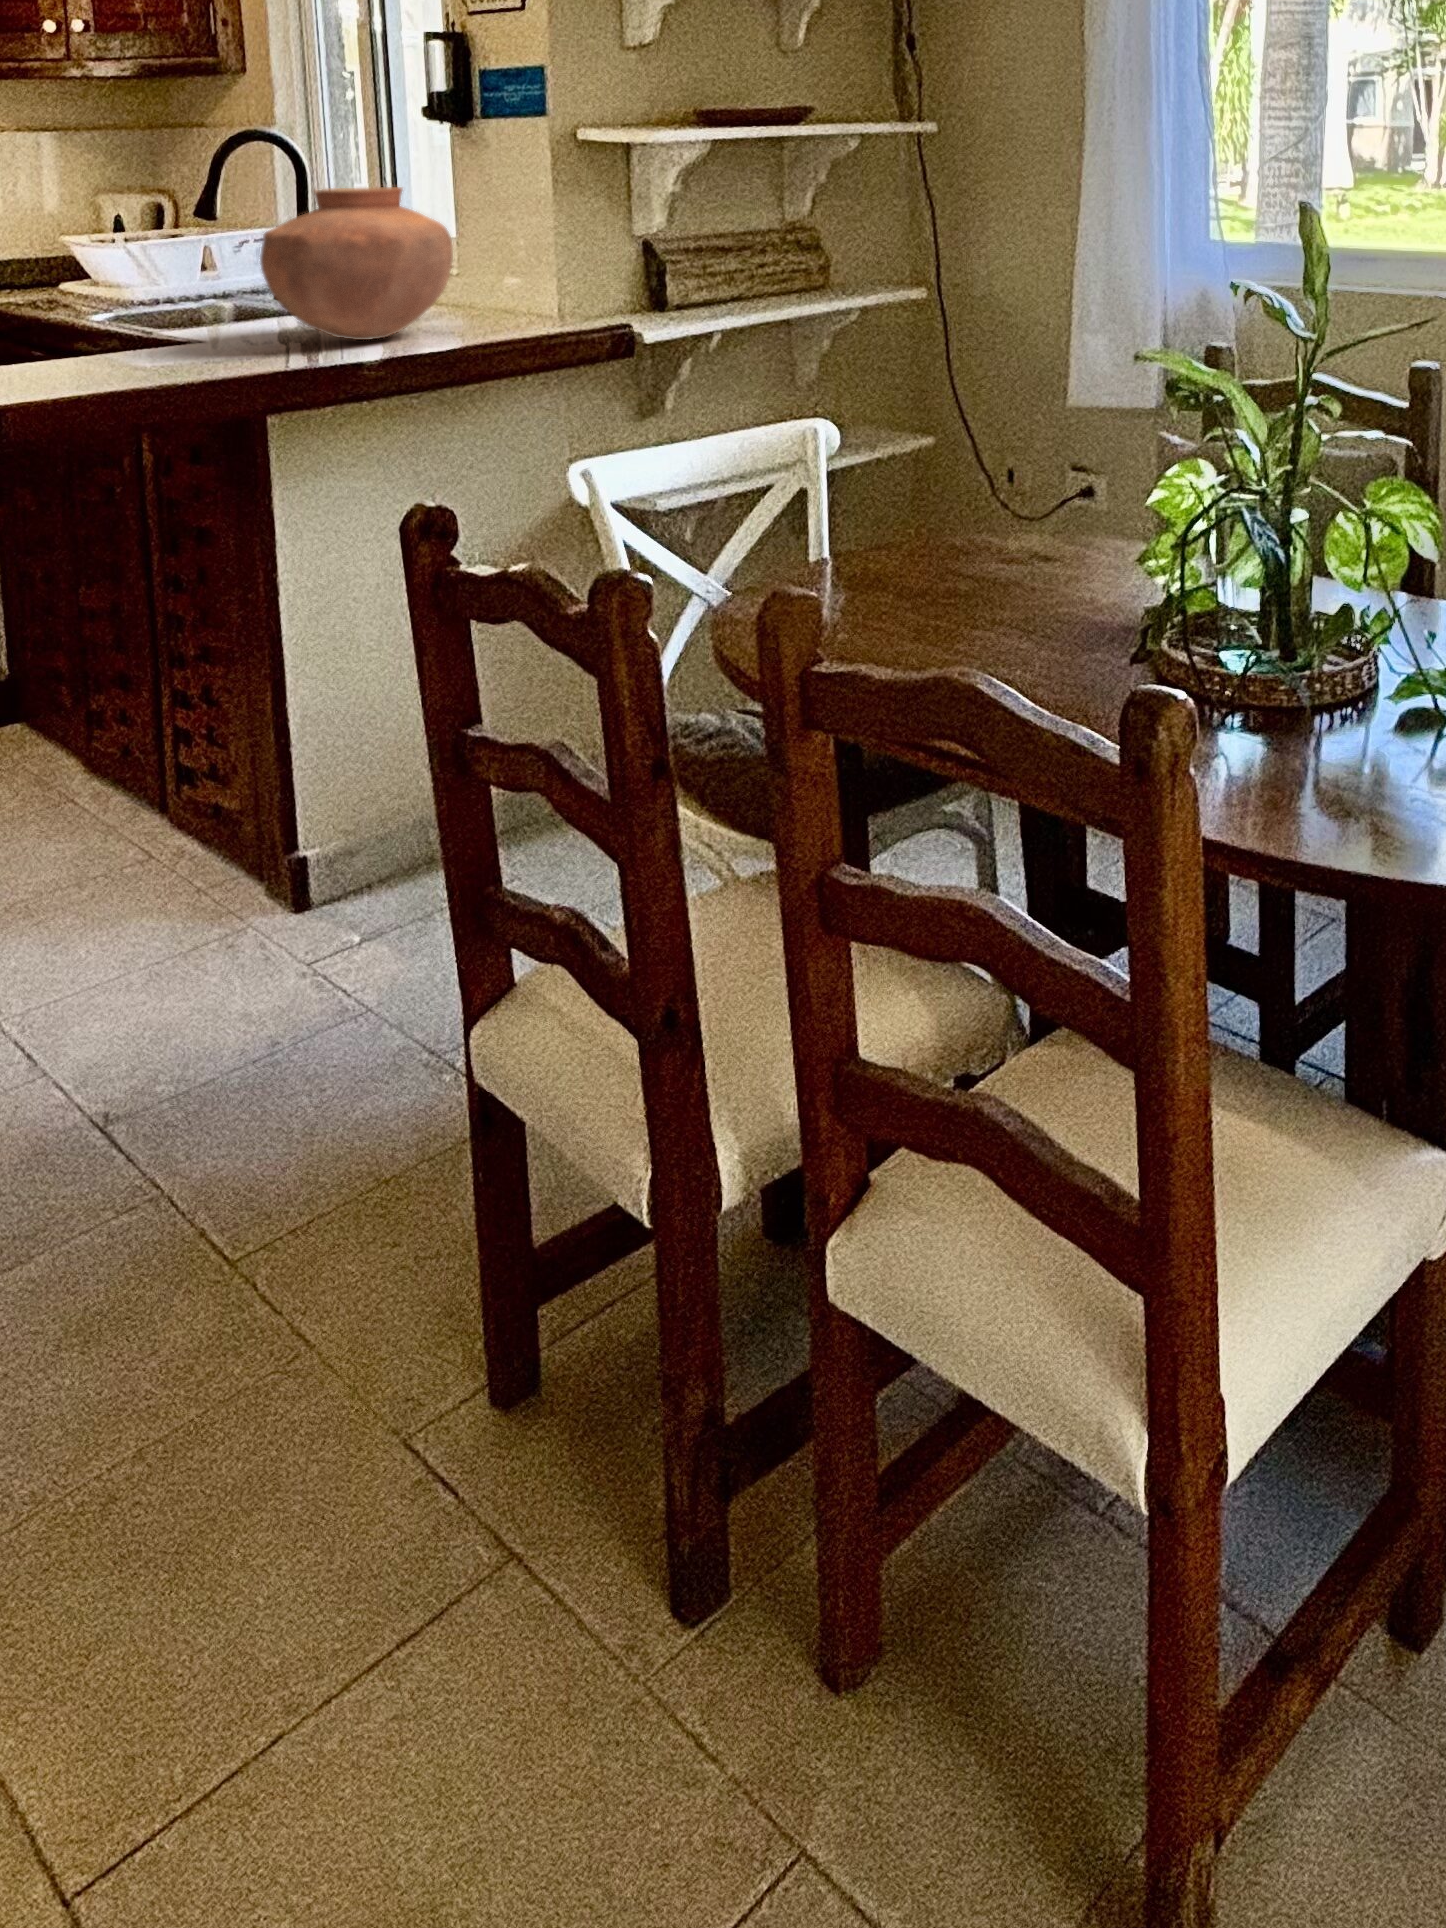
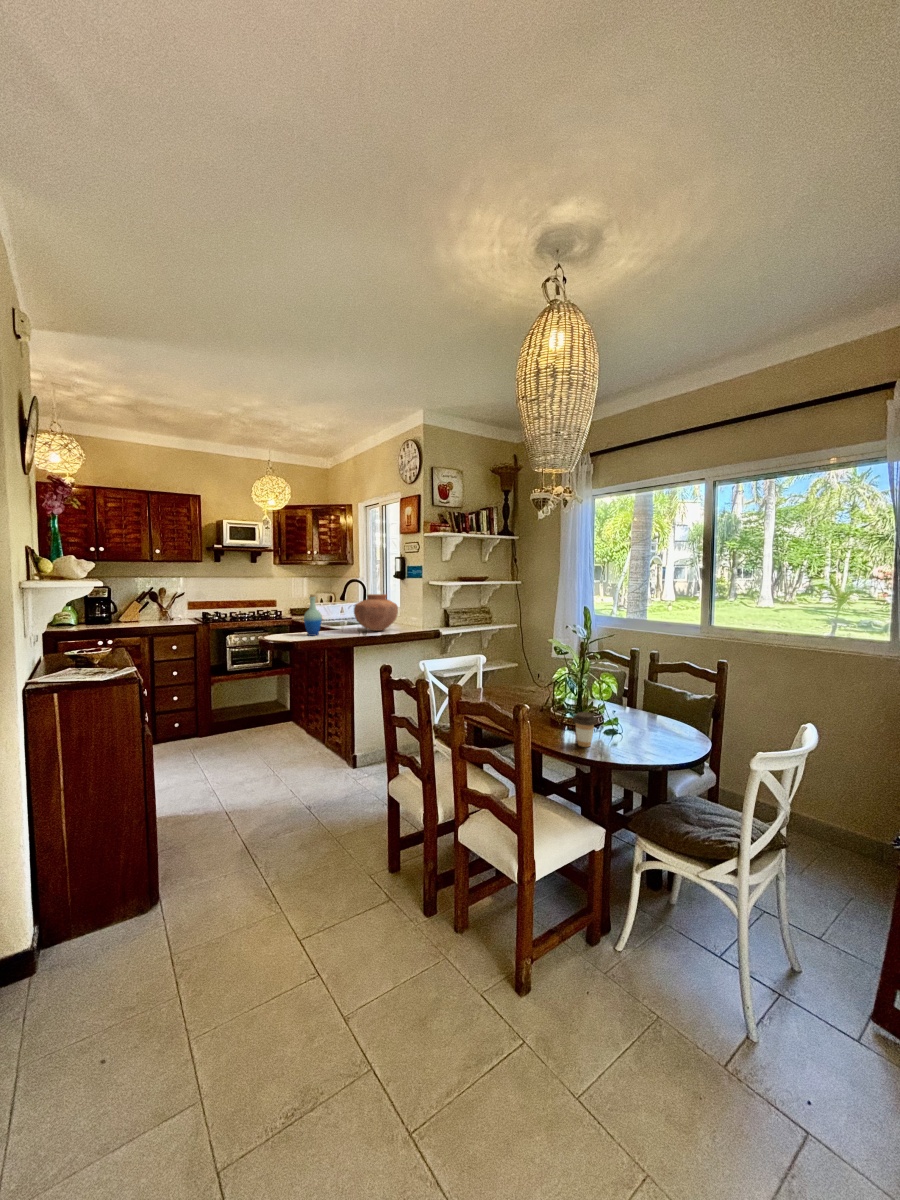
bottle: none [31,197,118,375] -> present [304,595,322,636]
coffee cup: none [1302,660,1399,814] -> present [573,712,596,747]

